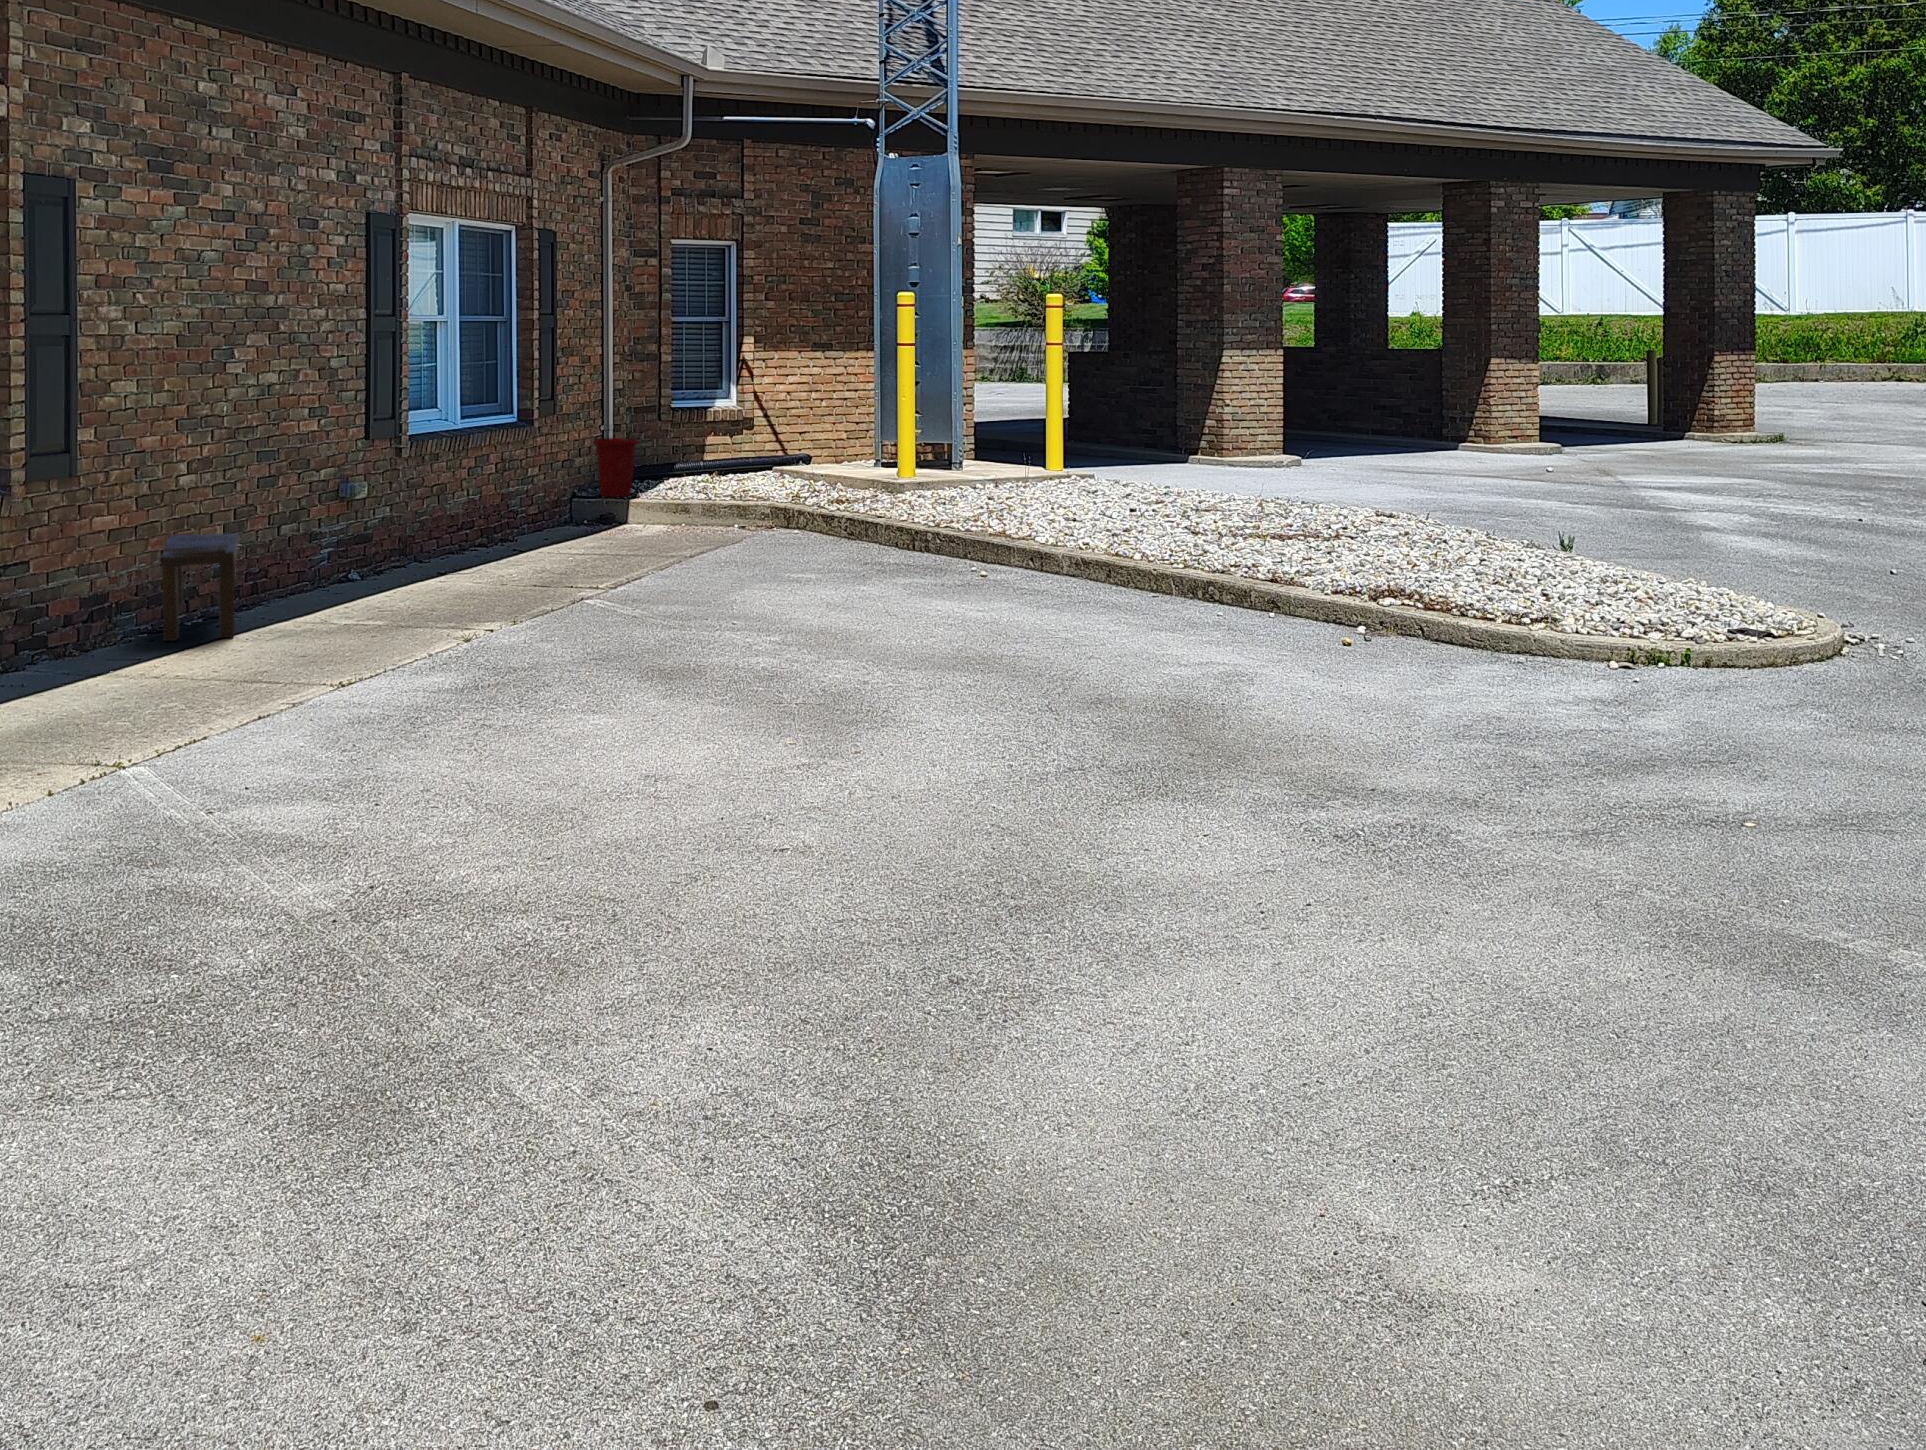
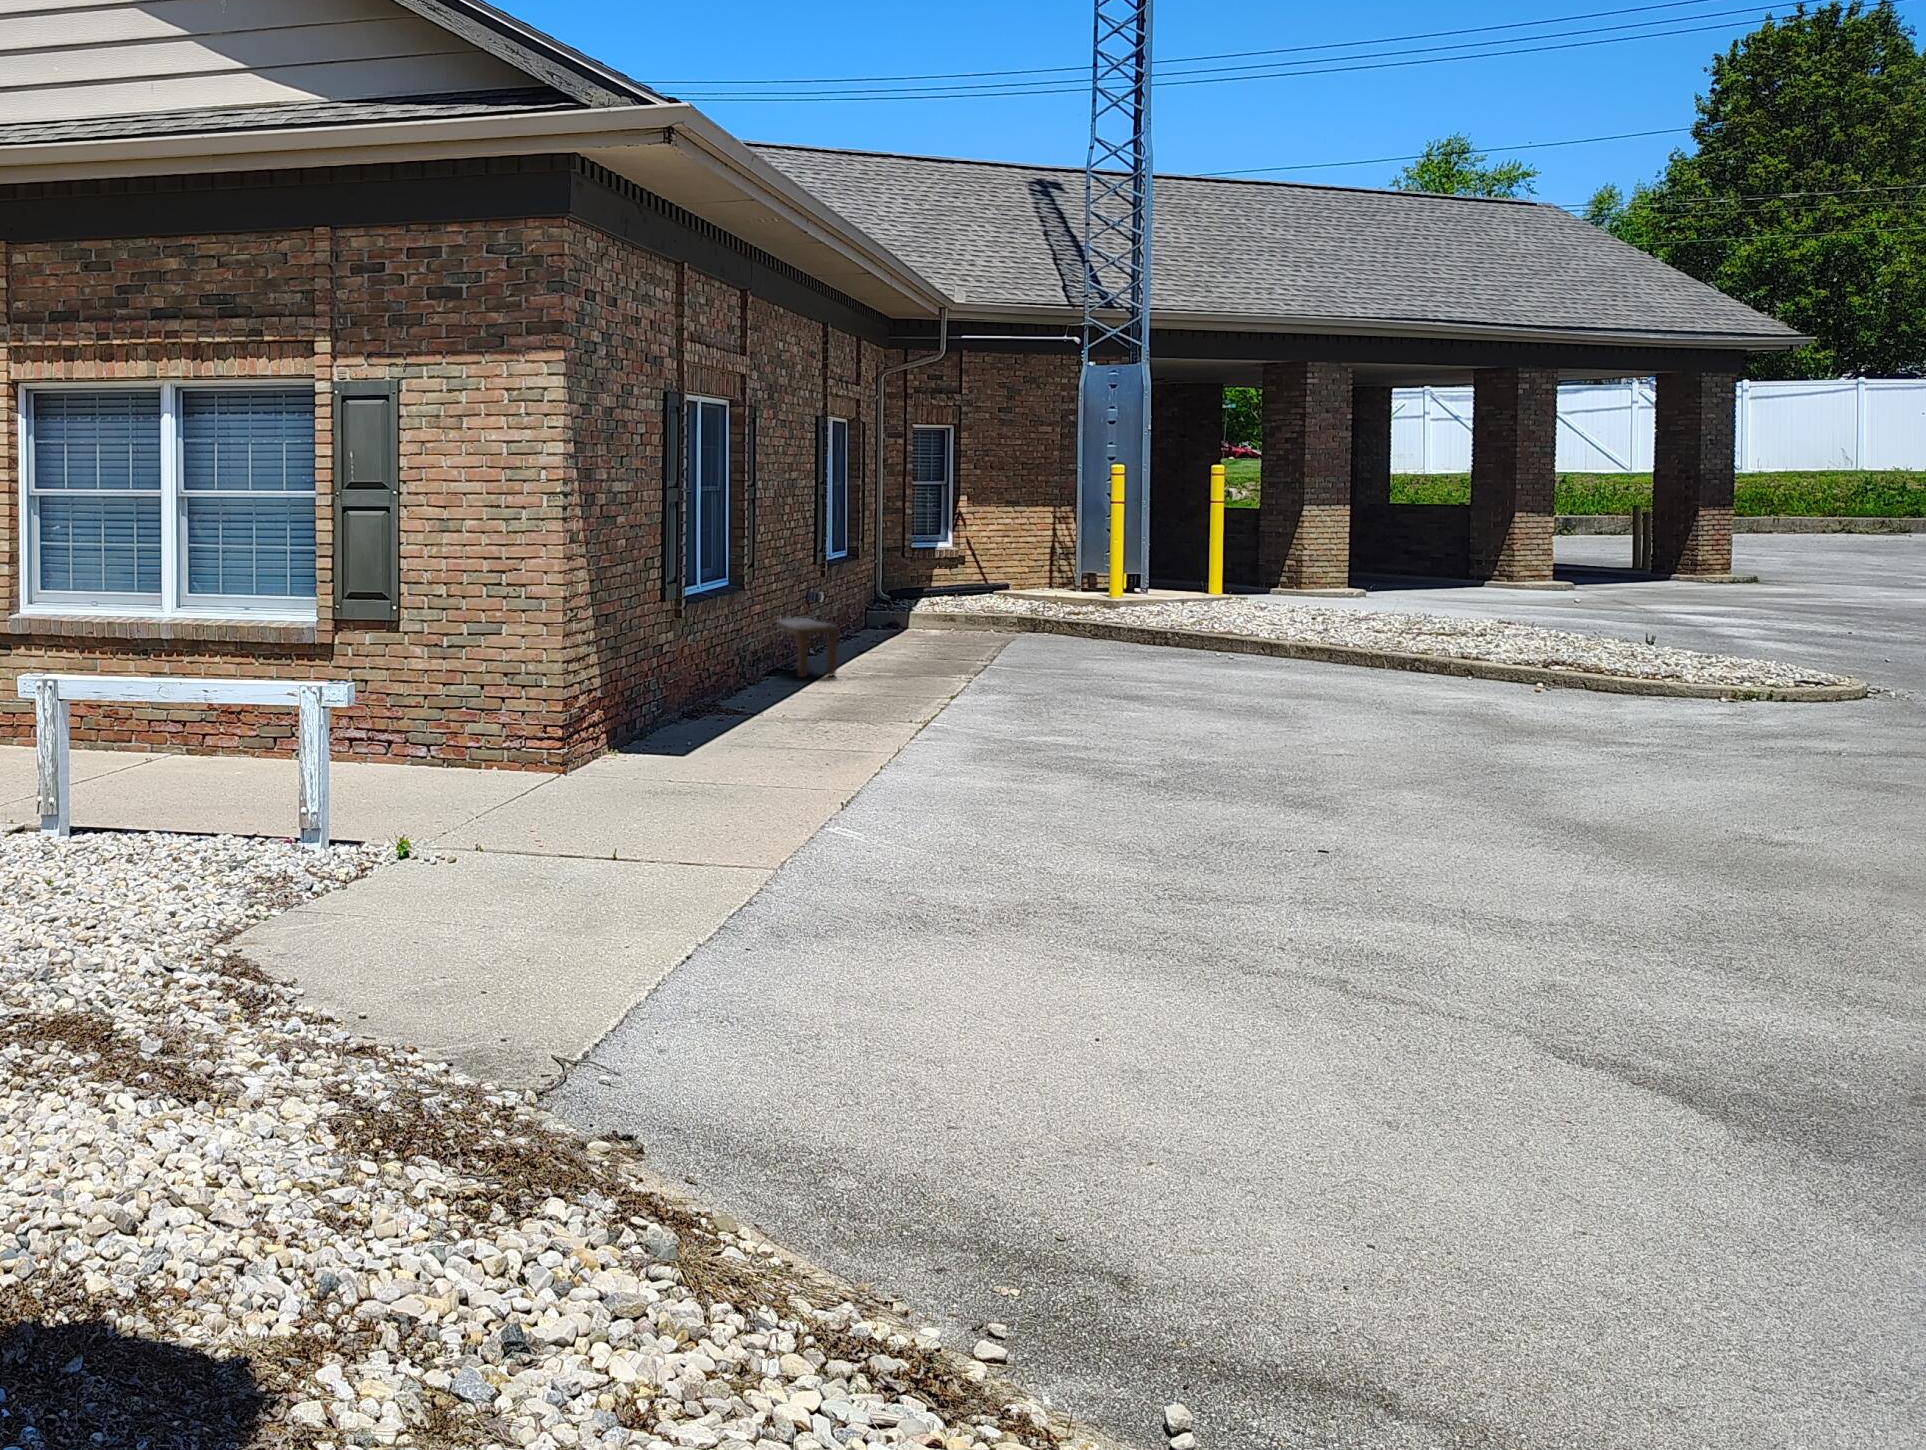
waste bin: present [593,438,639,497] -> none [872,569,907,610]

